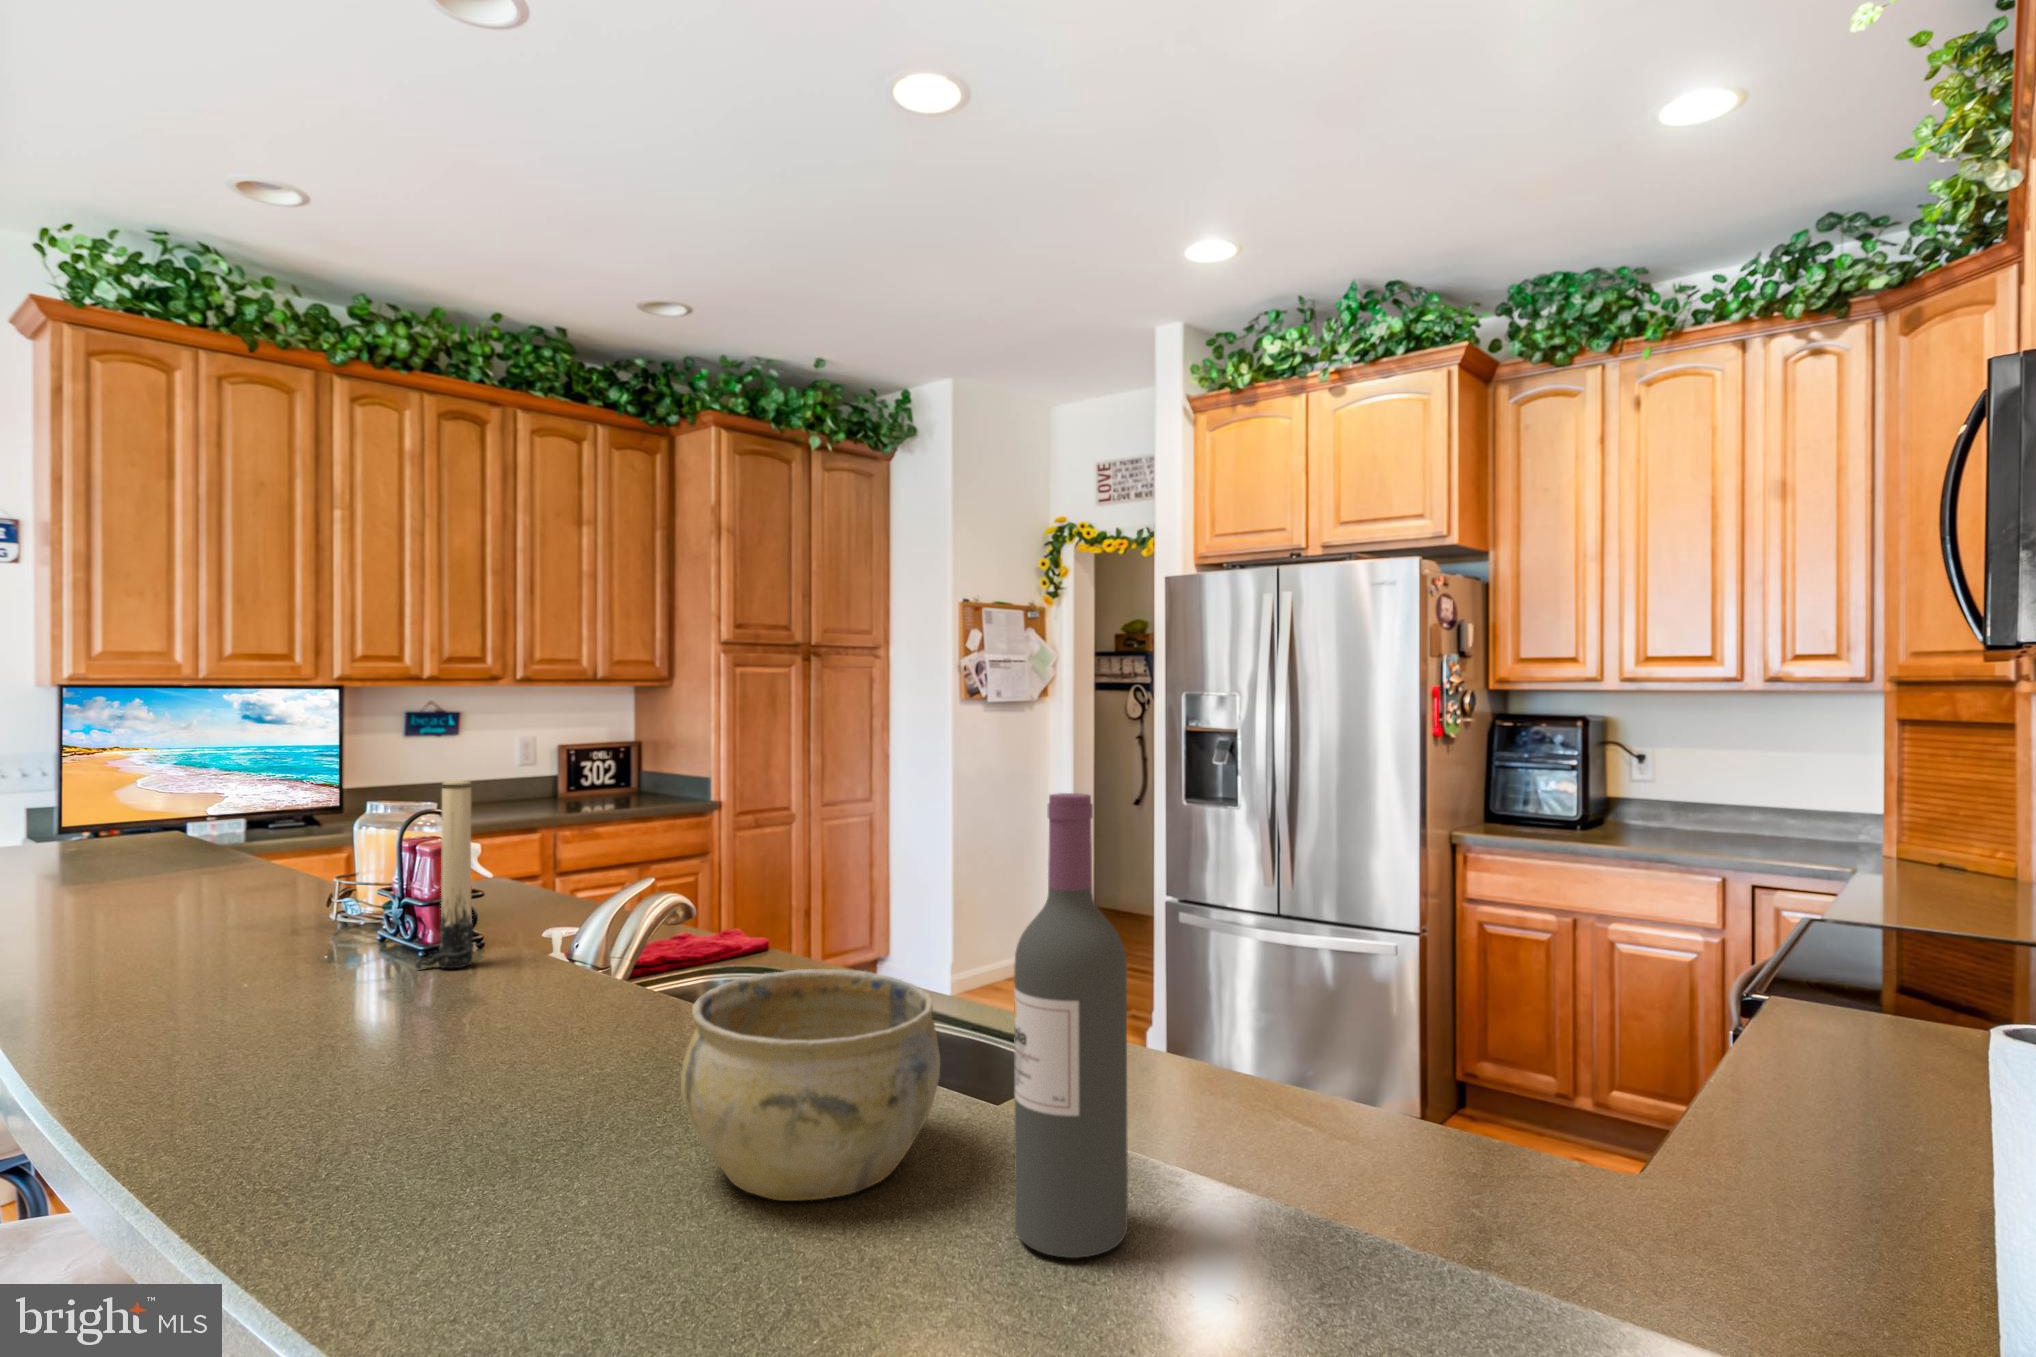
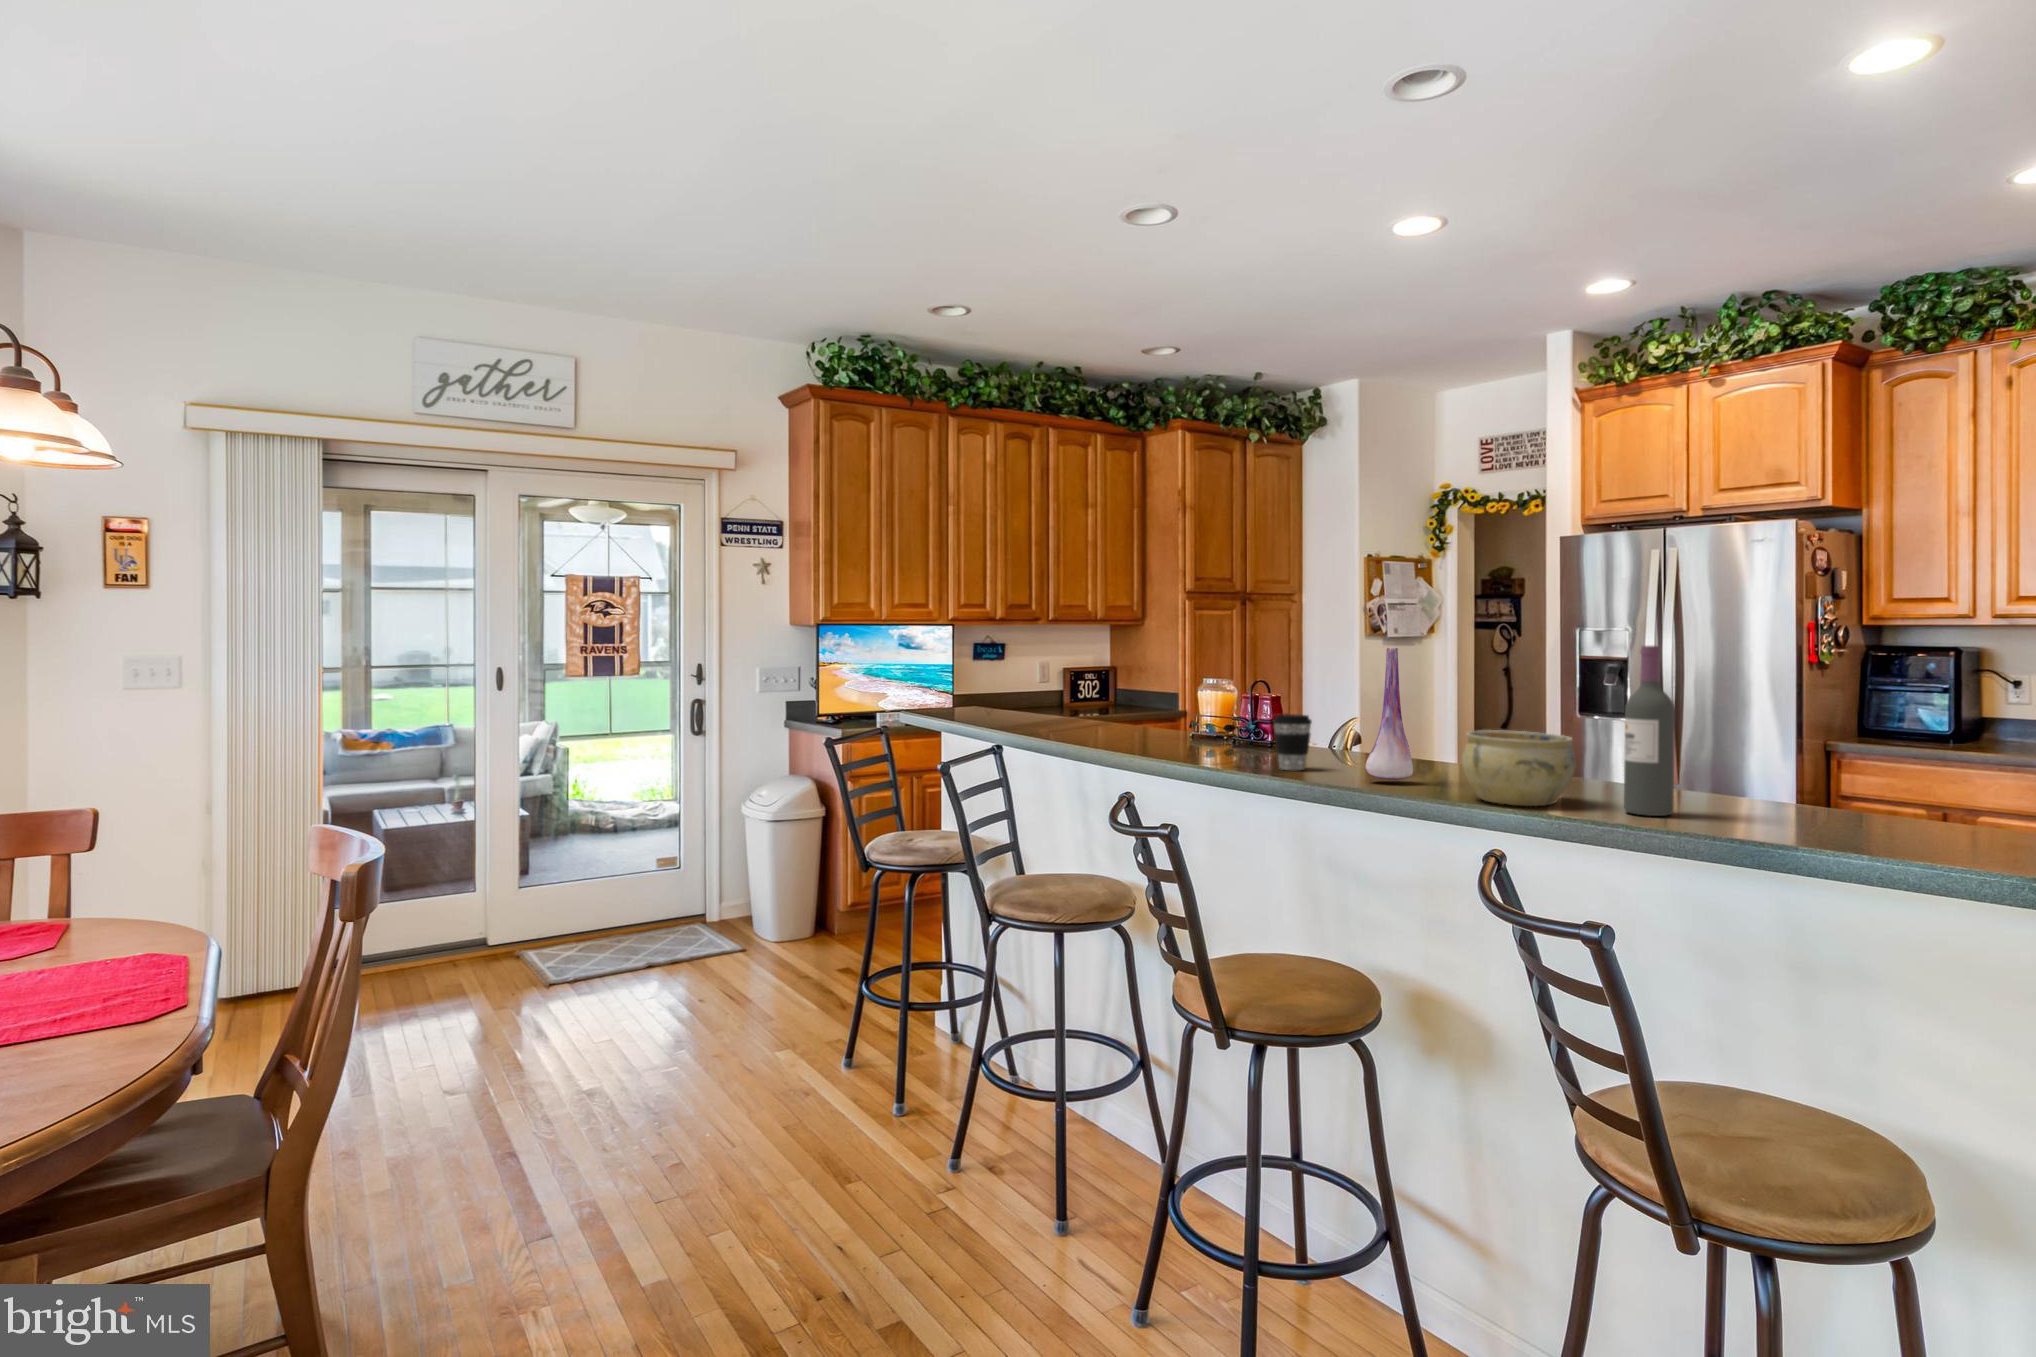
vase: none [577,762,693,1060] -> present [1365,648,1413,780]
candle: present [415,780,474,969] -> none [1207,664,1235,761]
coffee cup: none [484,886,569,1008] -> present [1273,714,1311,770]

